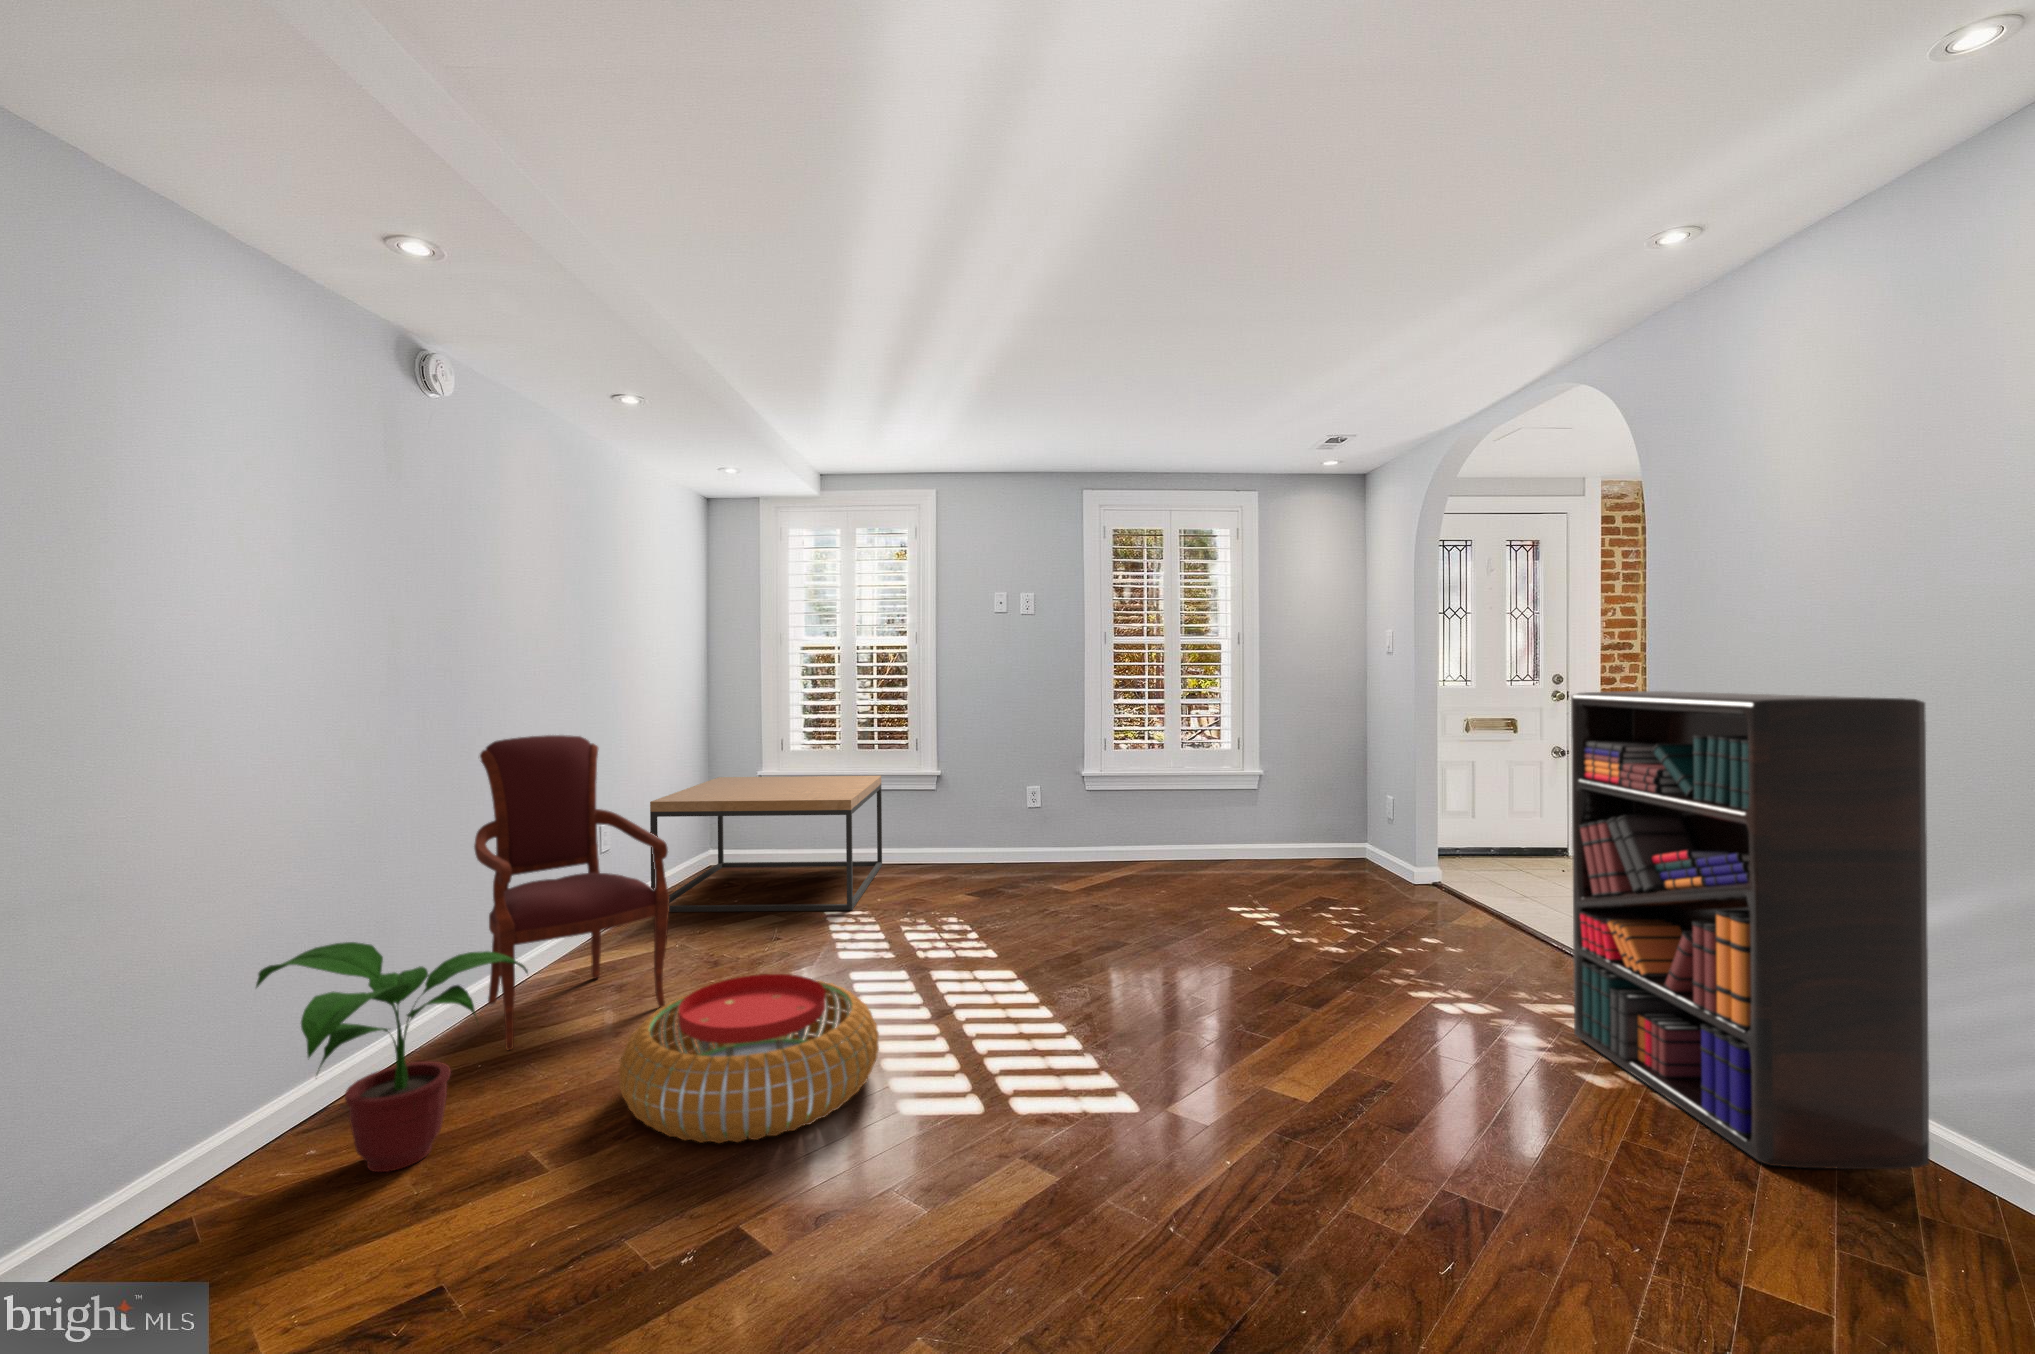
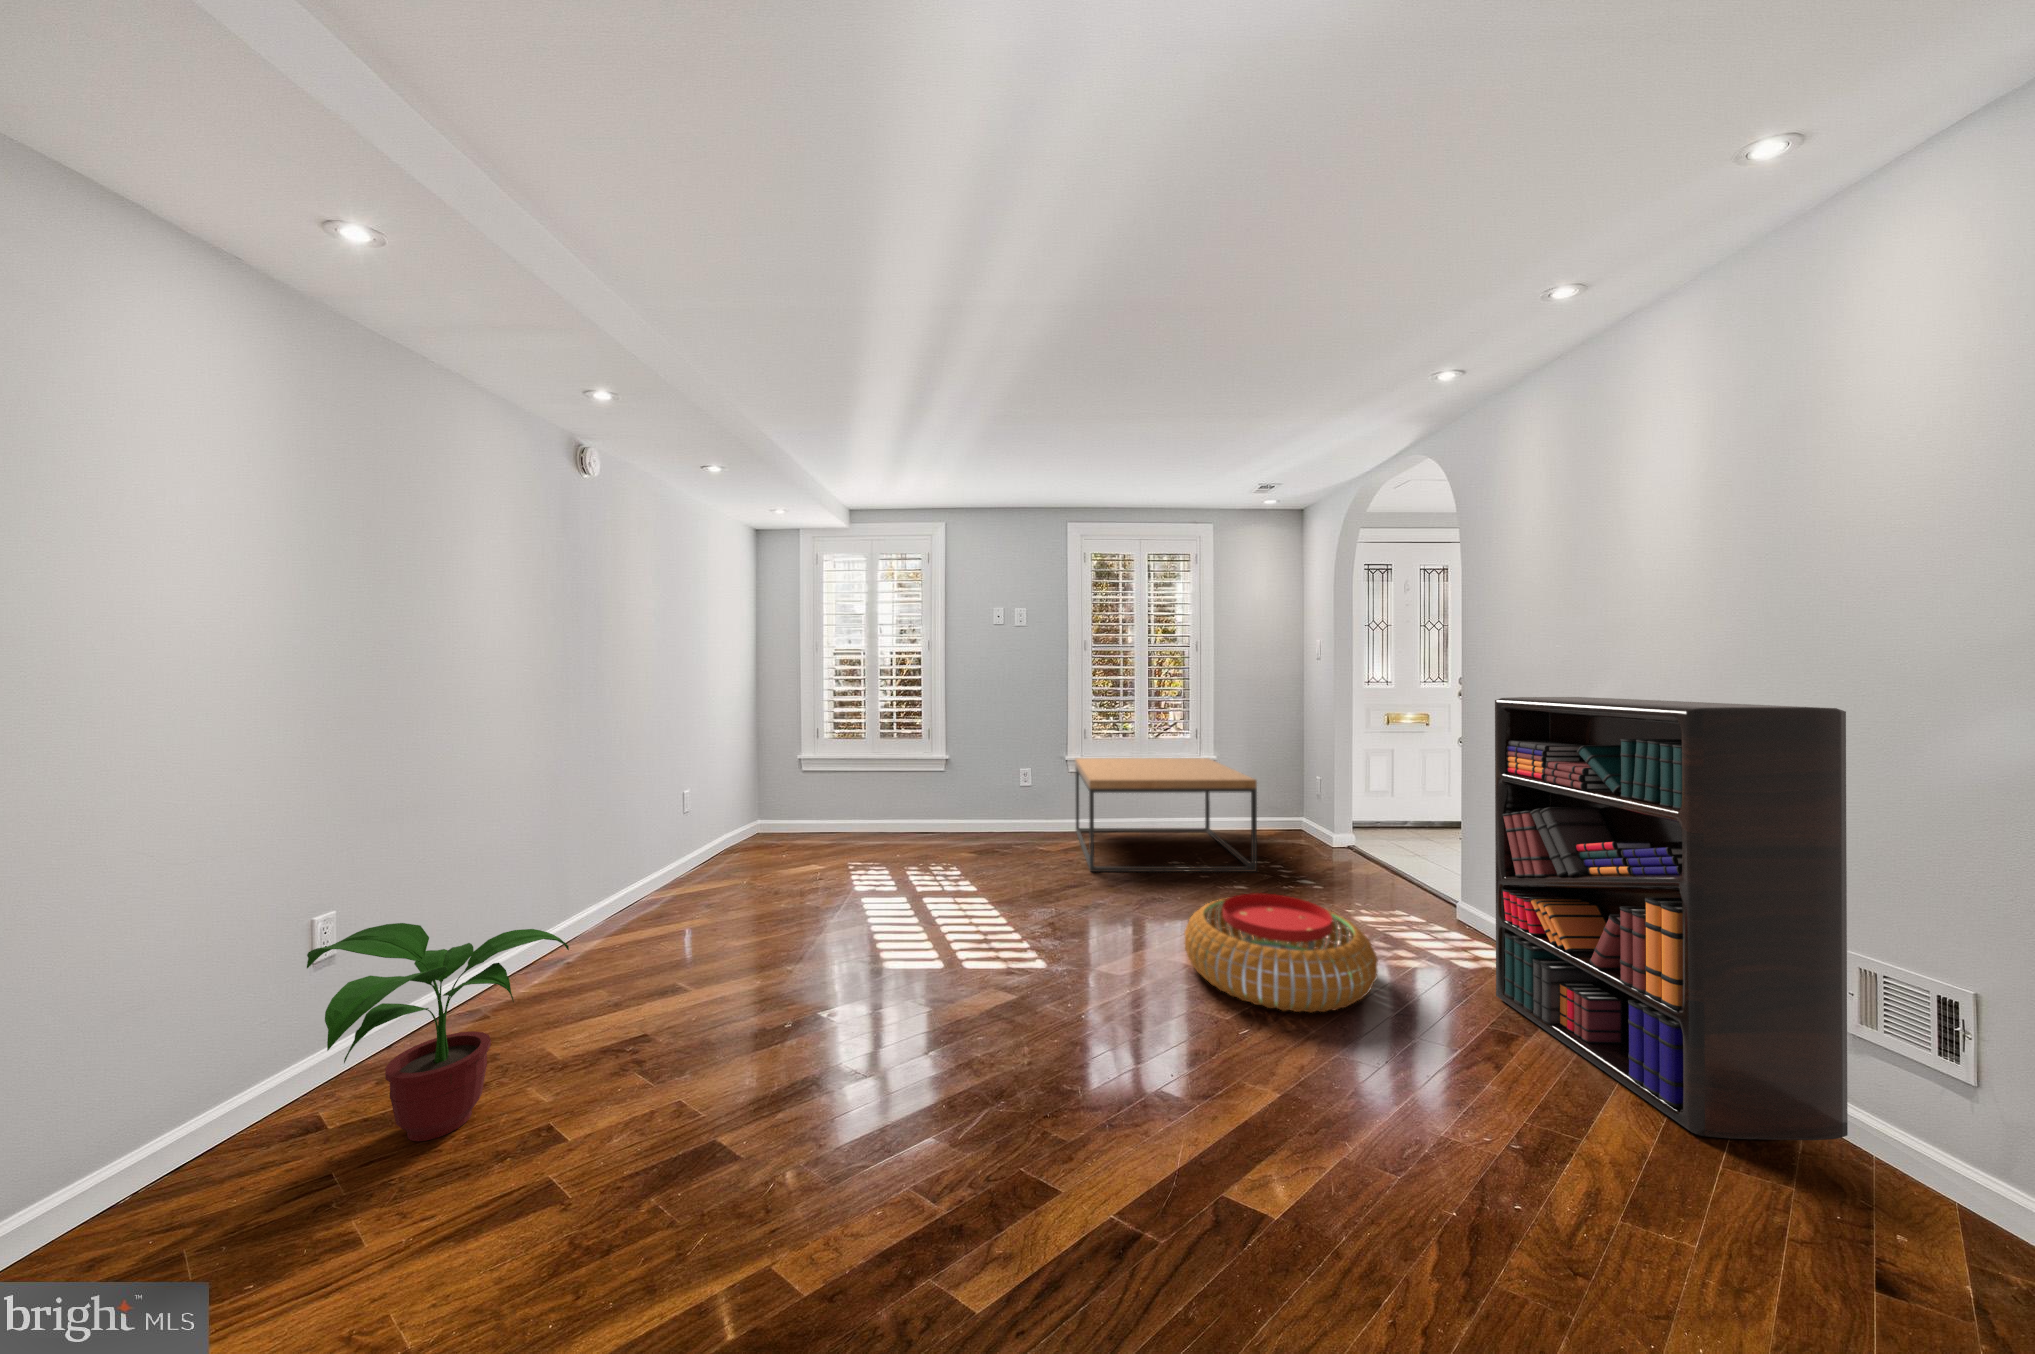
armchair: present [474,735,669,1050] -> none [538,729,709,1009]
coffee table: present [650,776,882,912] -> present [1075,758,1257,872]
pouf: present [619,974,879,1143] -> present [1184,893,1378,1012]

